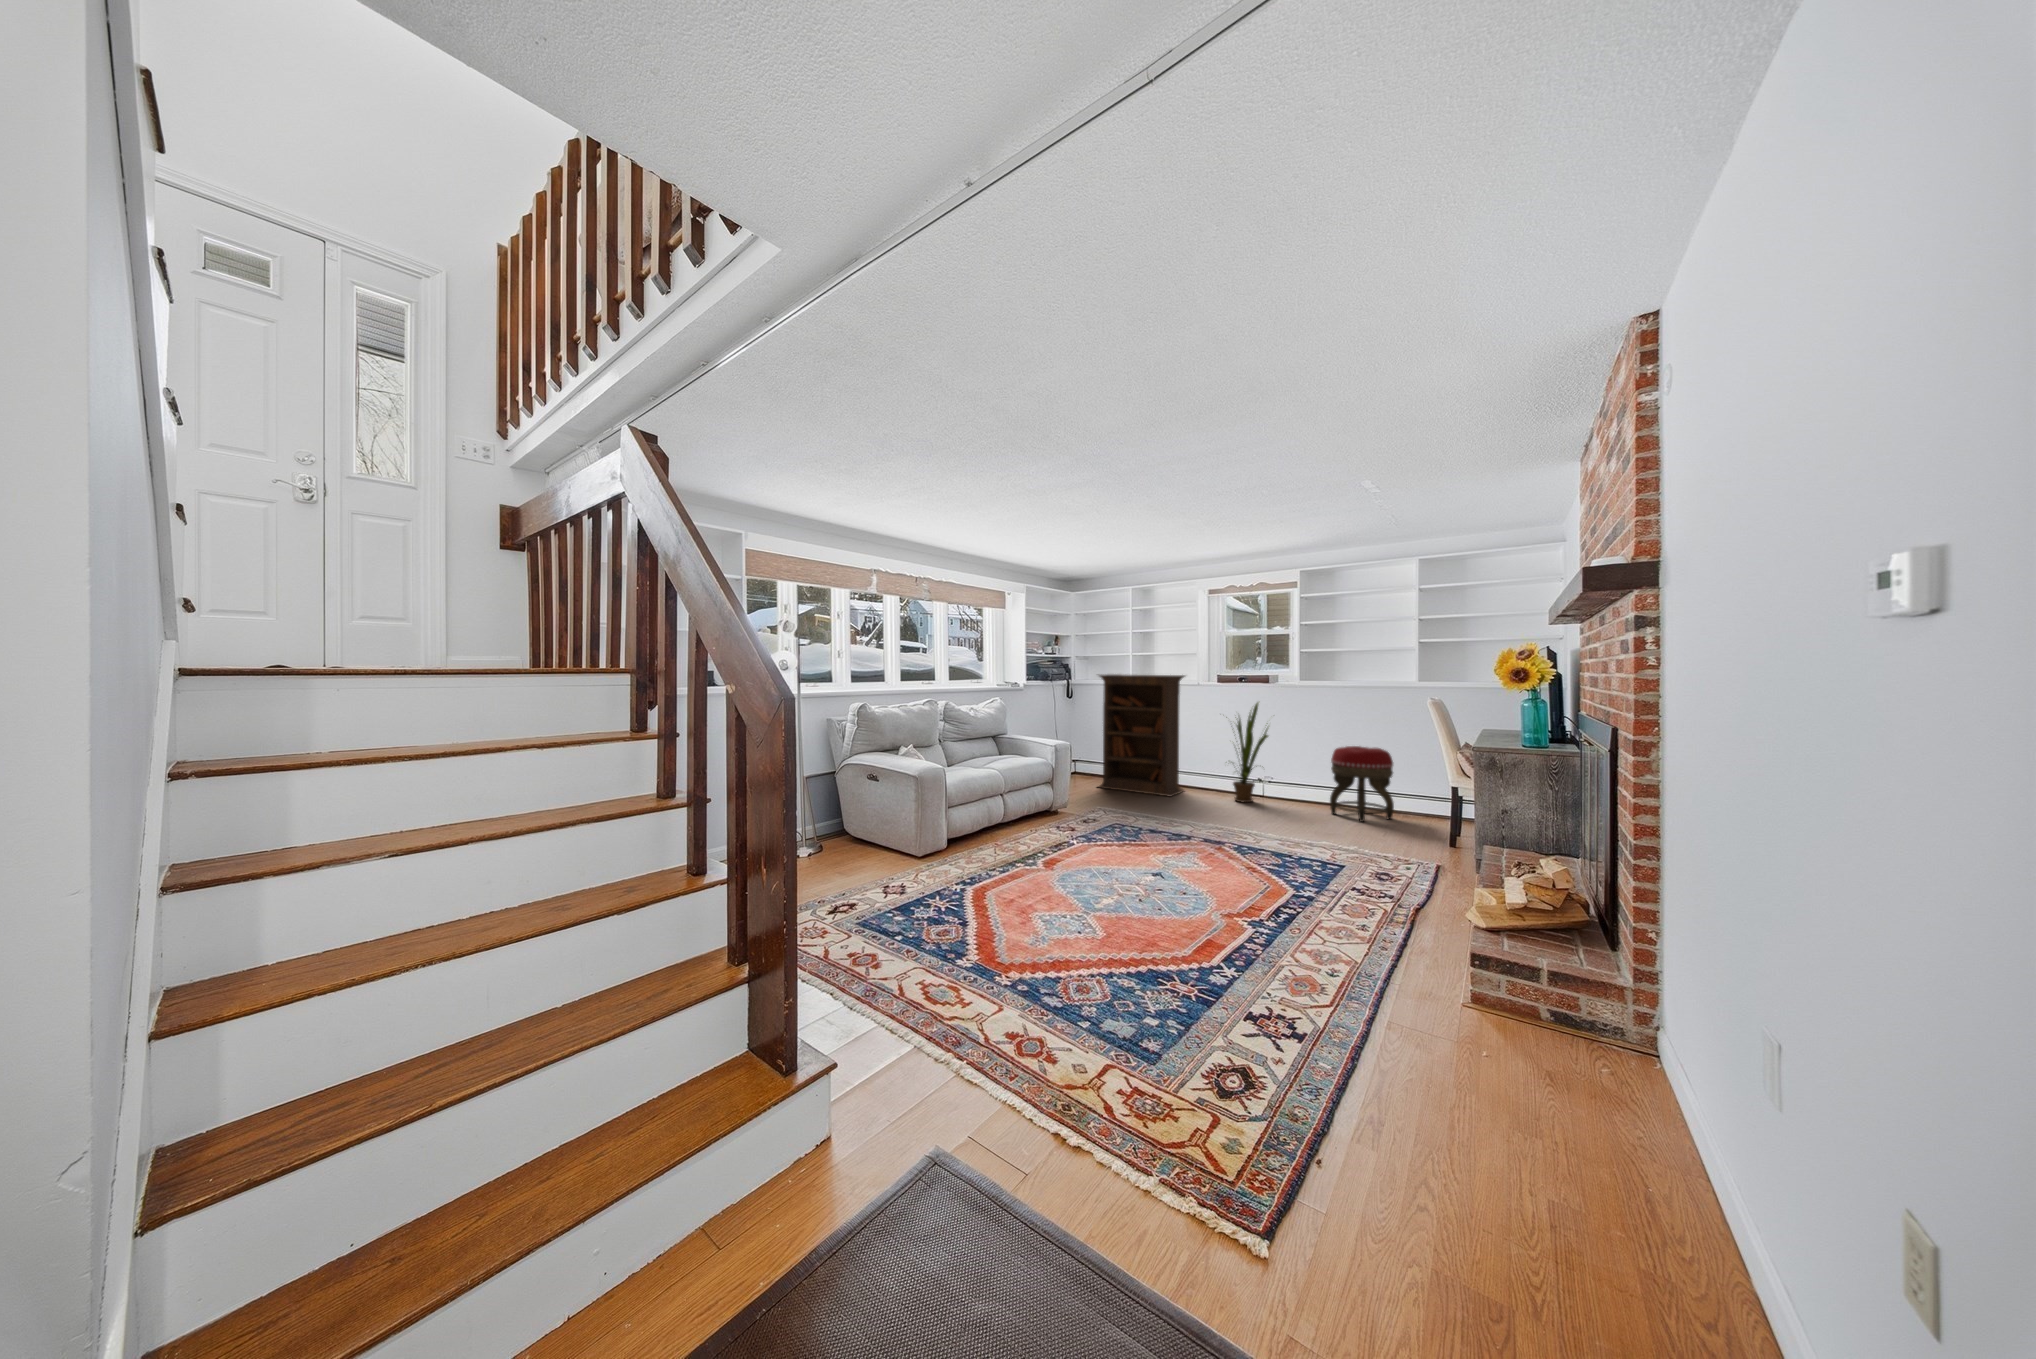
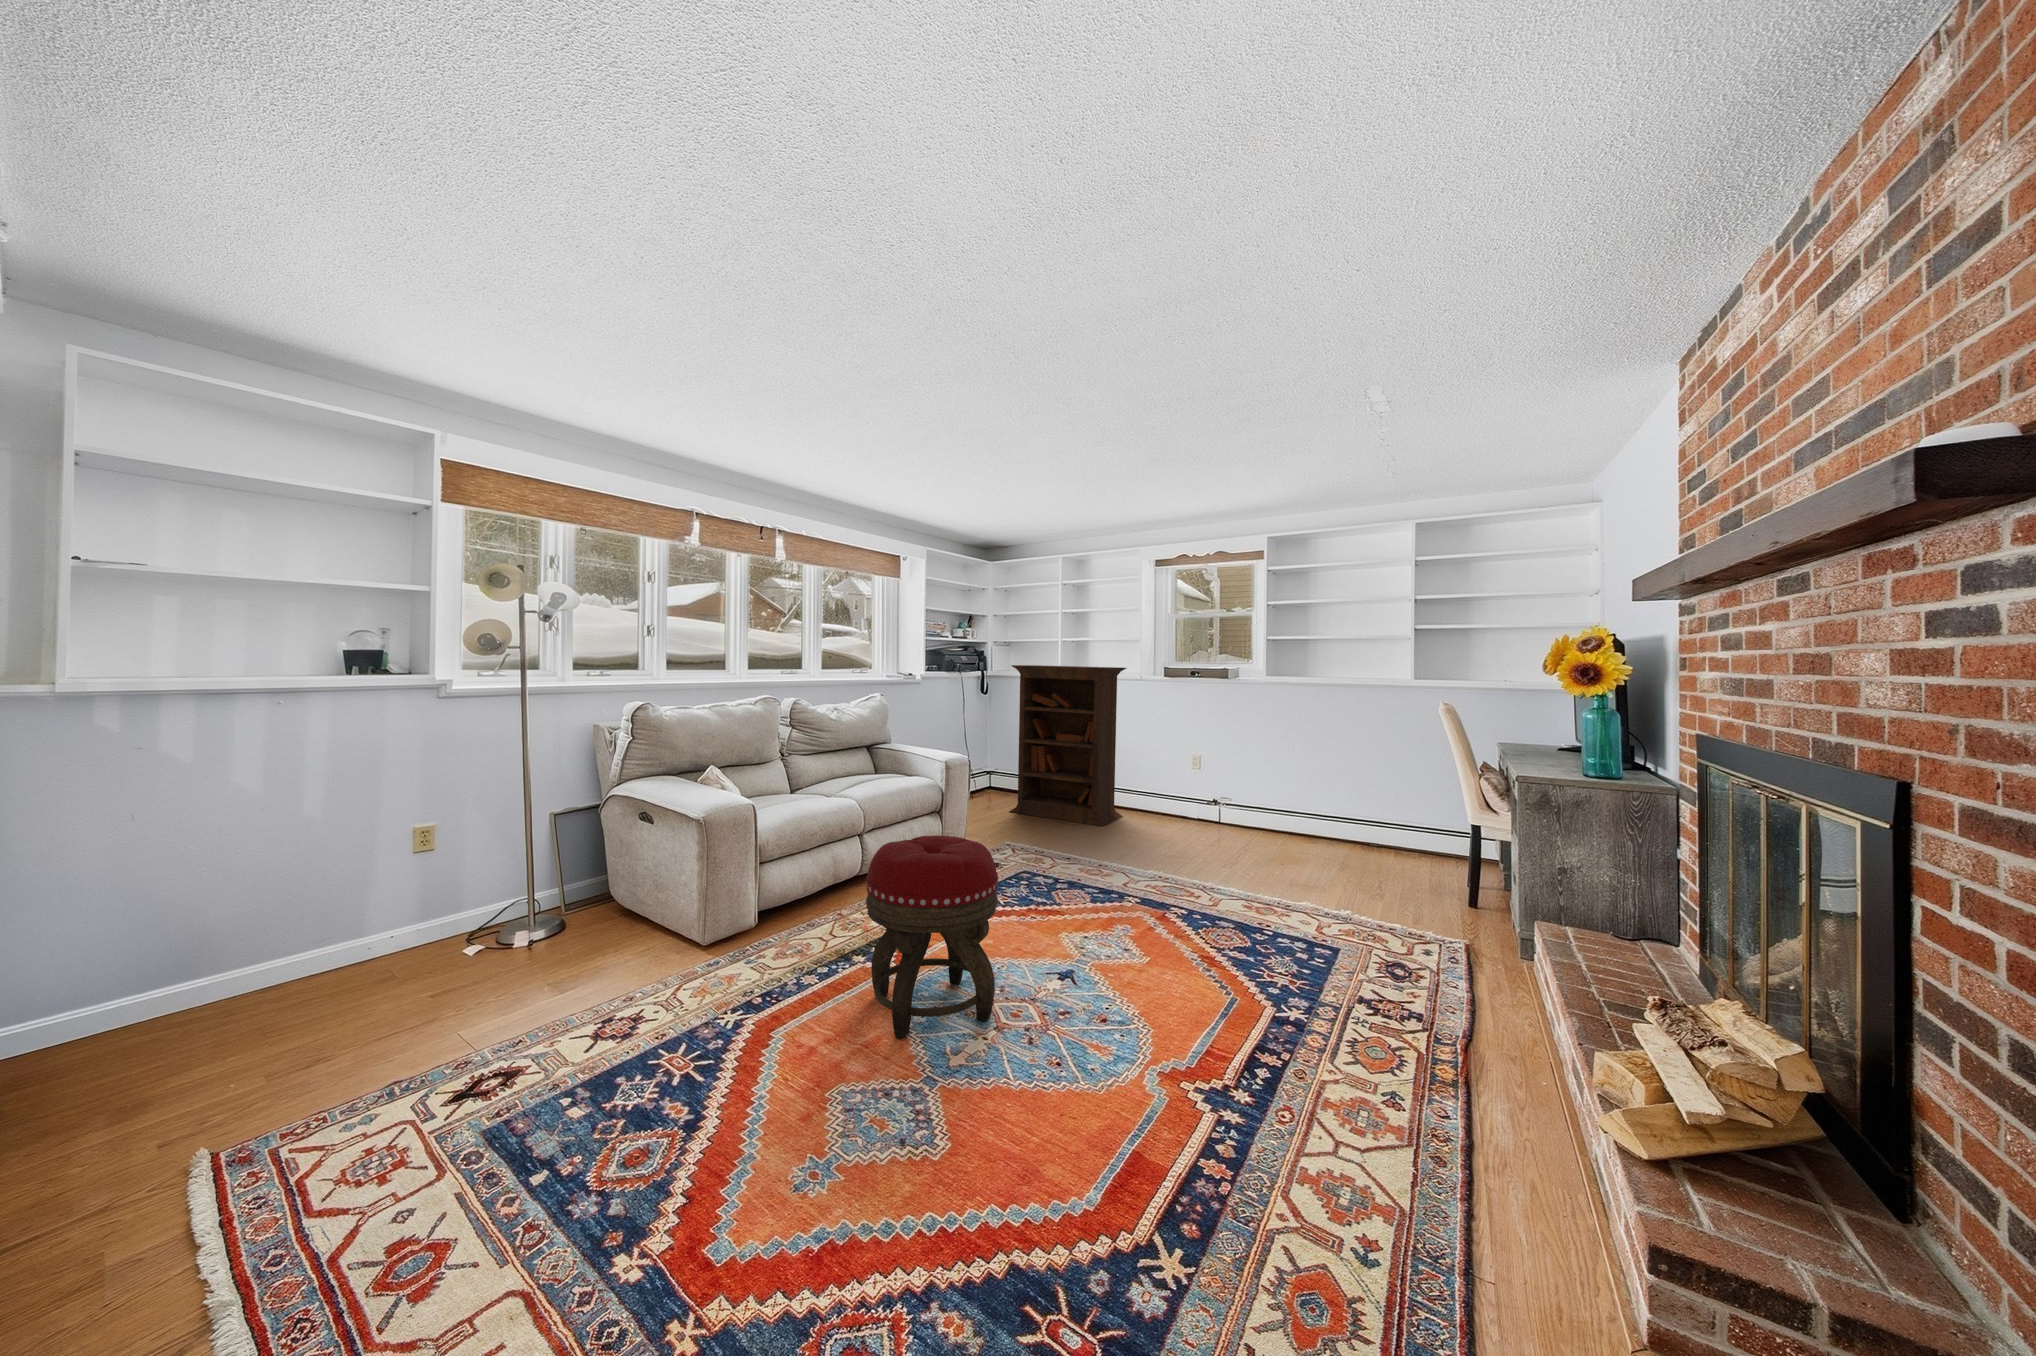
house plant: present [1226,703,1268,802] -> none [1165,702,1238,835]
footstool: present [1330,746,1394,822] -> present [866,835,998,1038]

